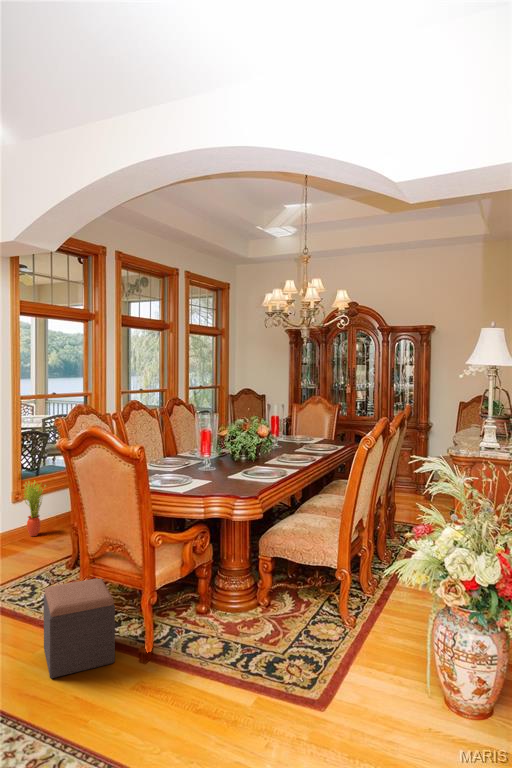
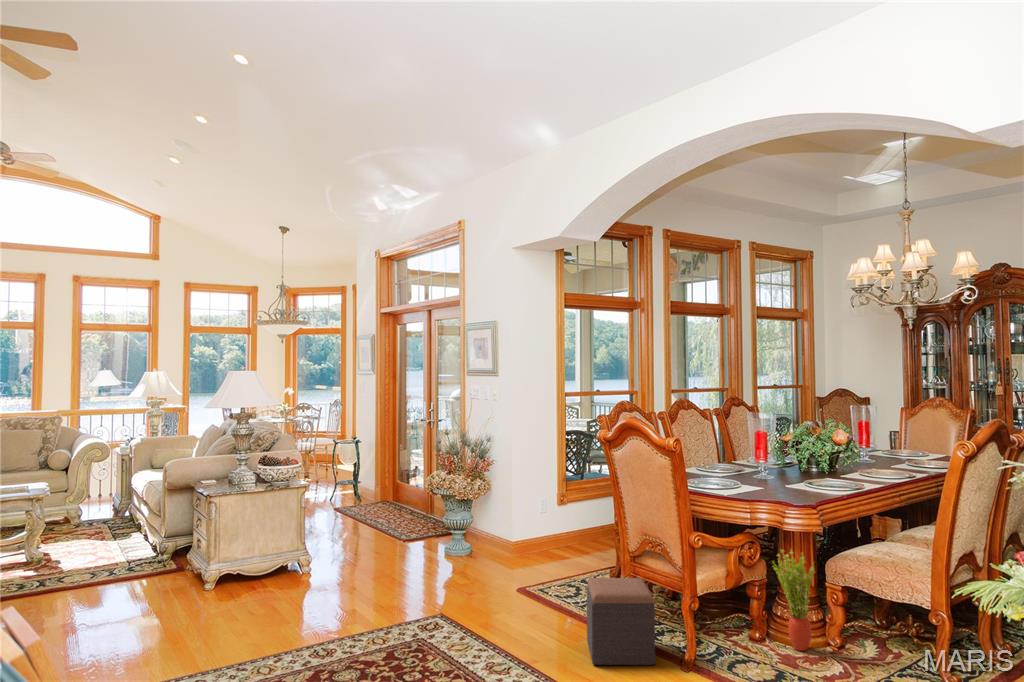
potted plant: present [24,481,46,536] -> present [772,549,815,651]

